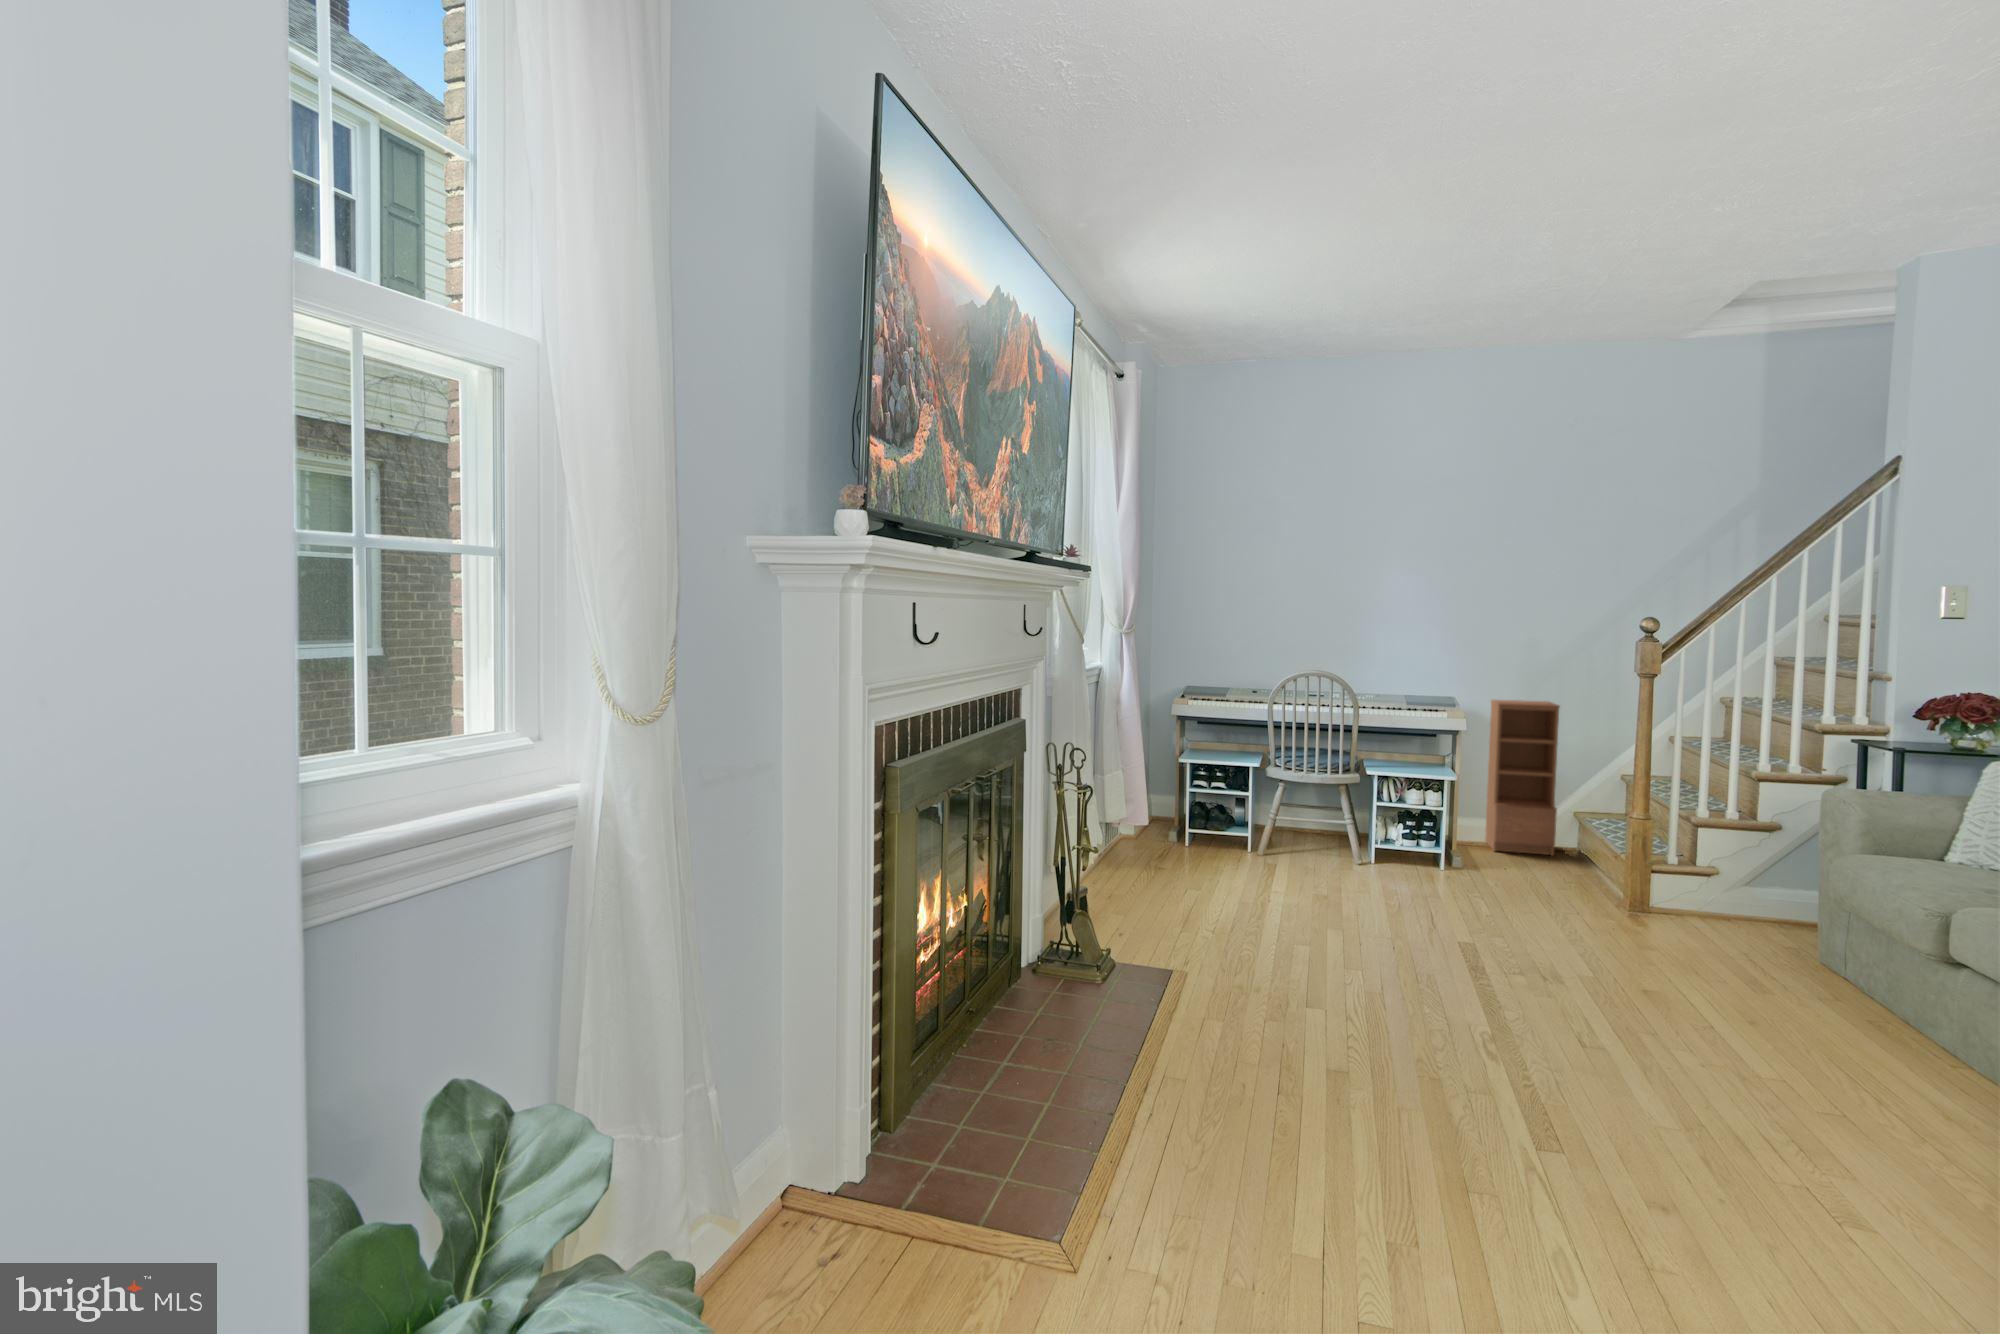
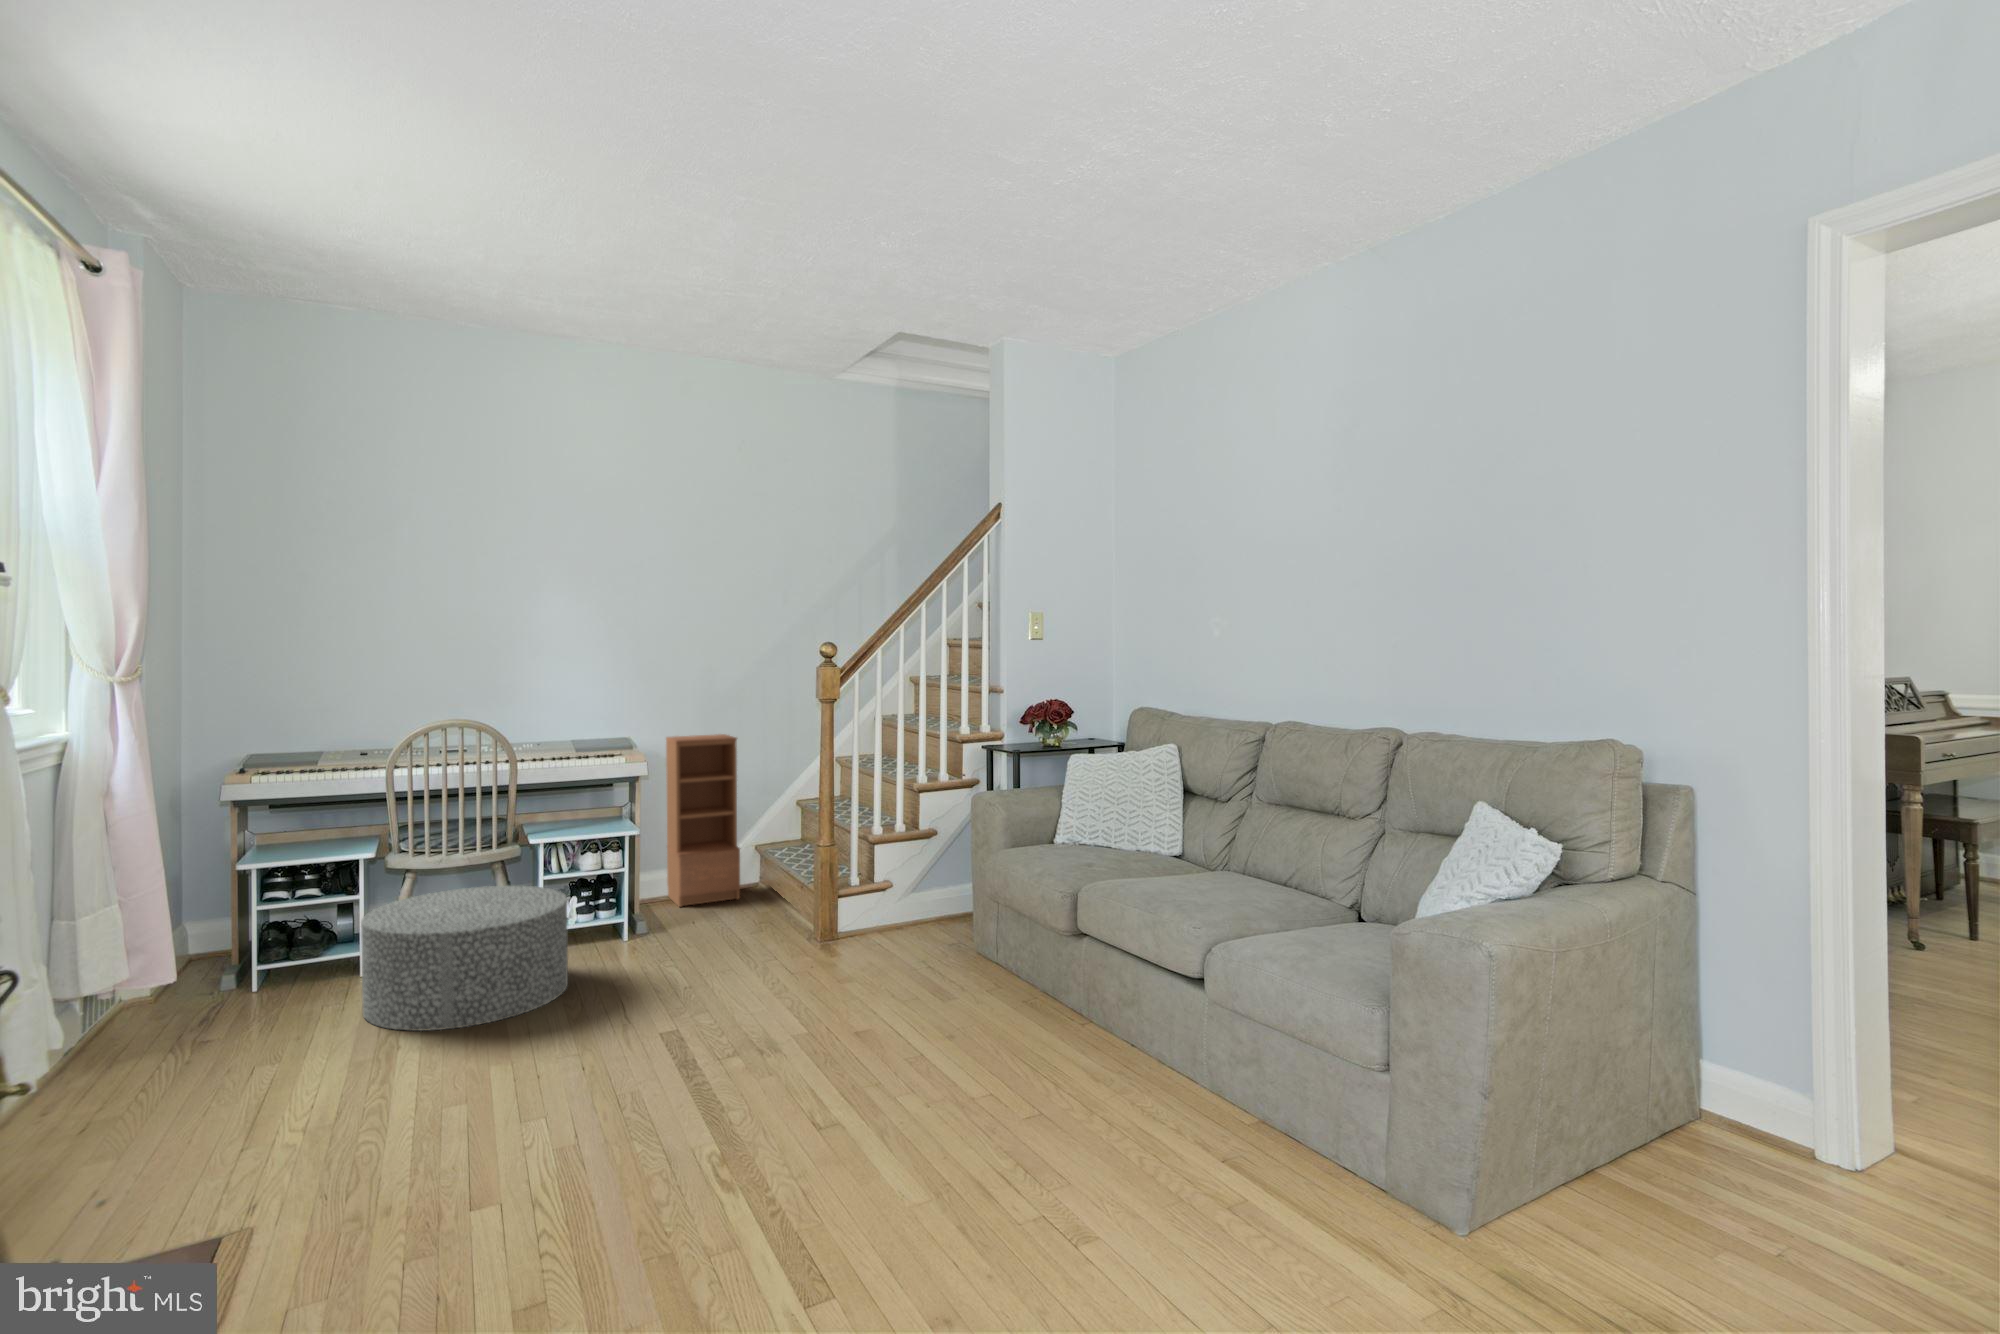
ottoman: none [1247,799,1390,898] -> present [361,886,568,1031]

